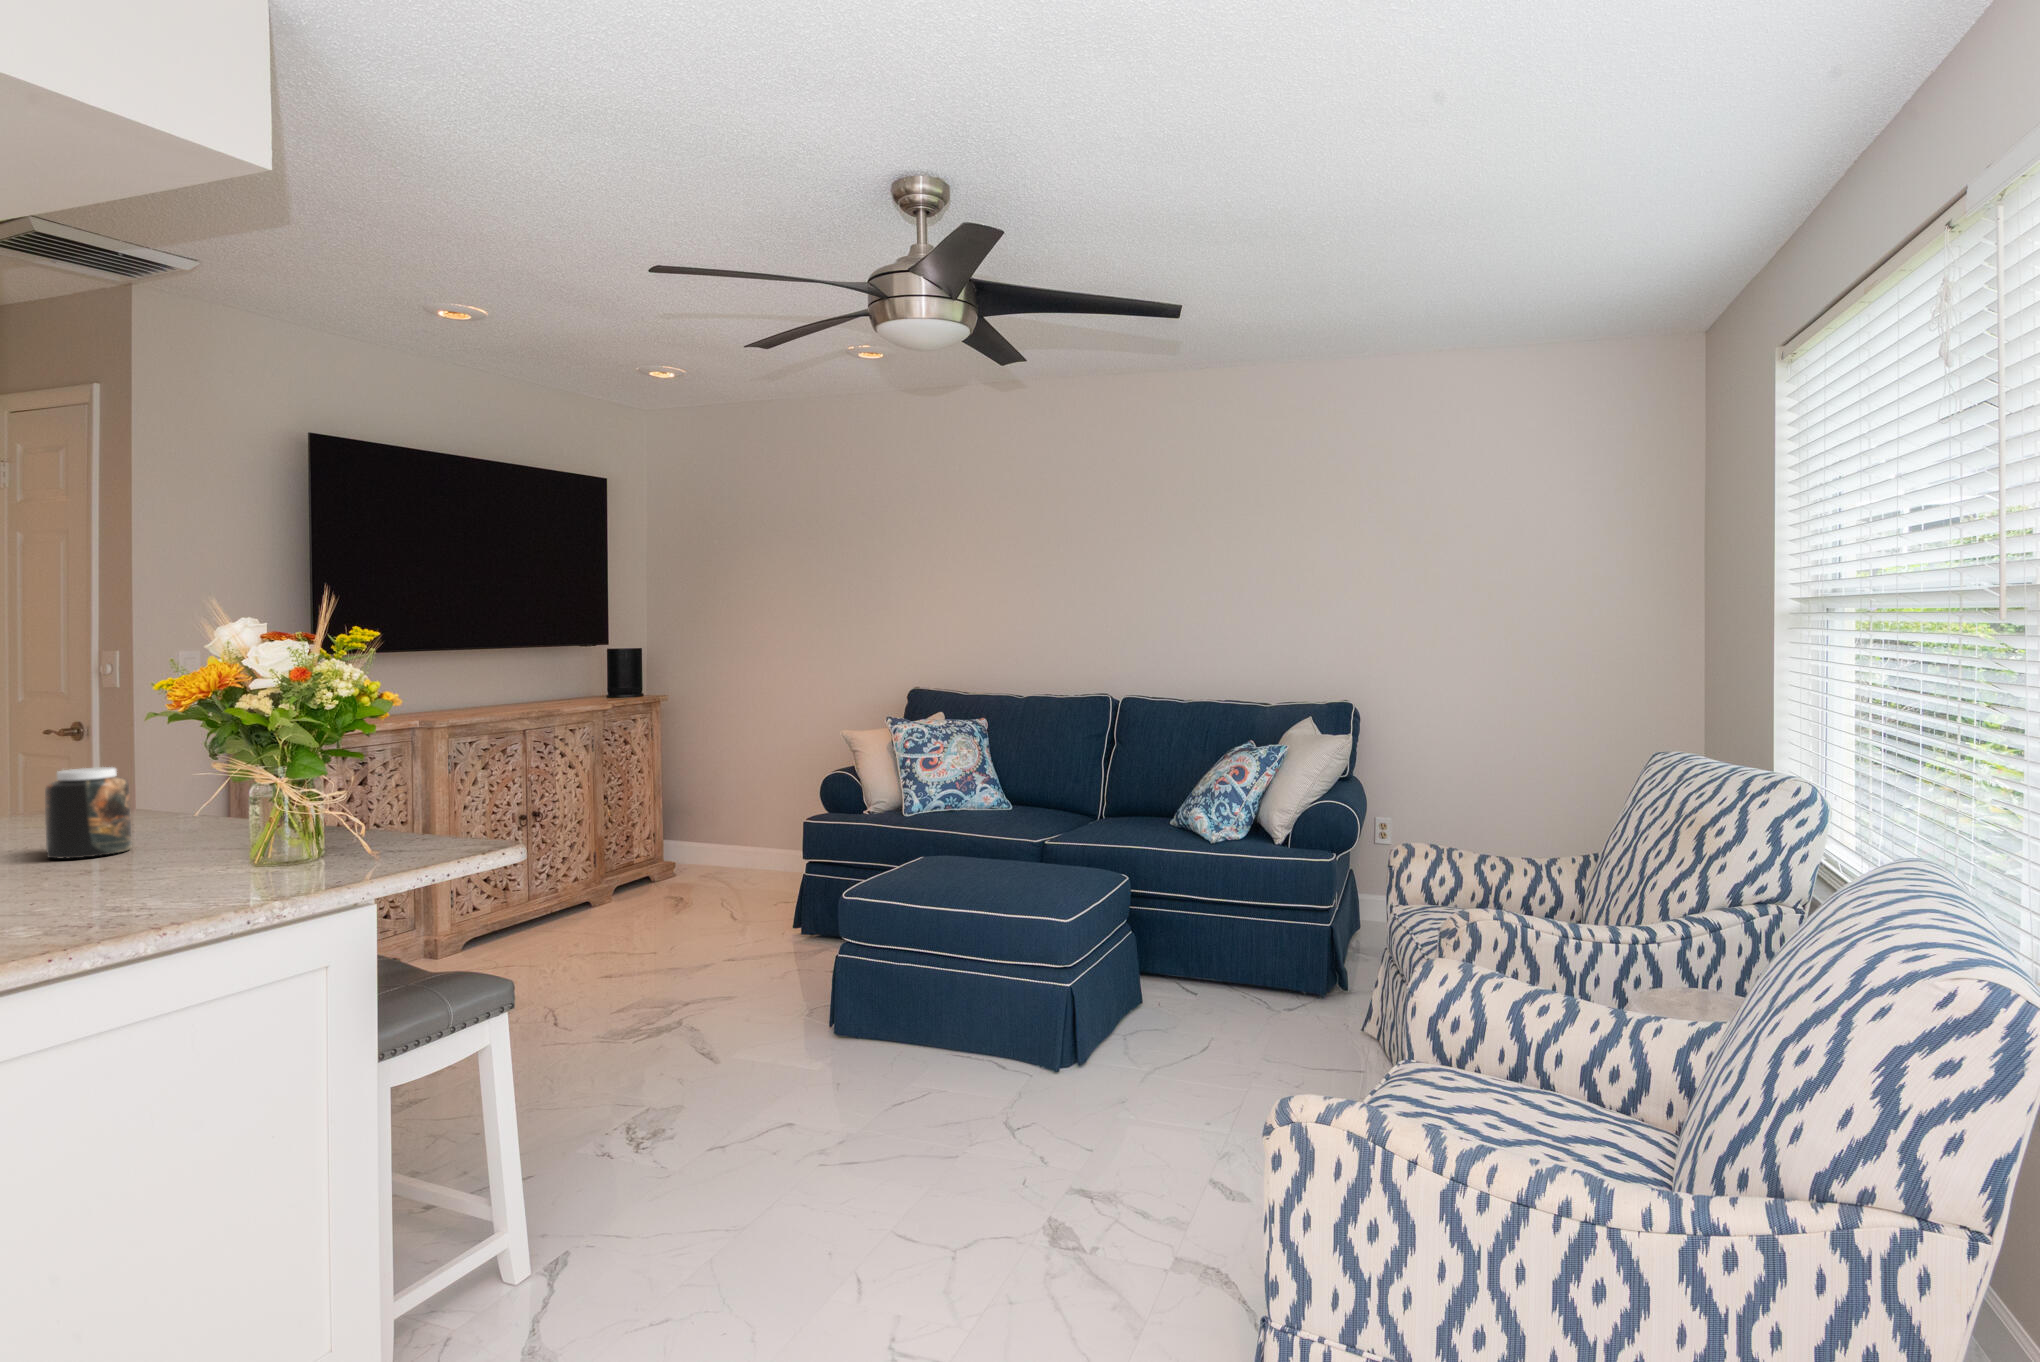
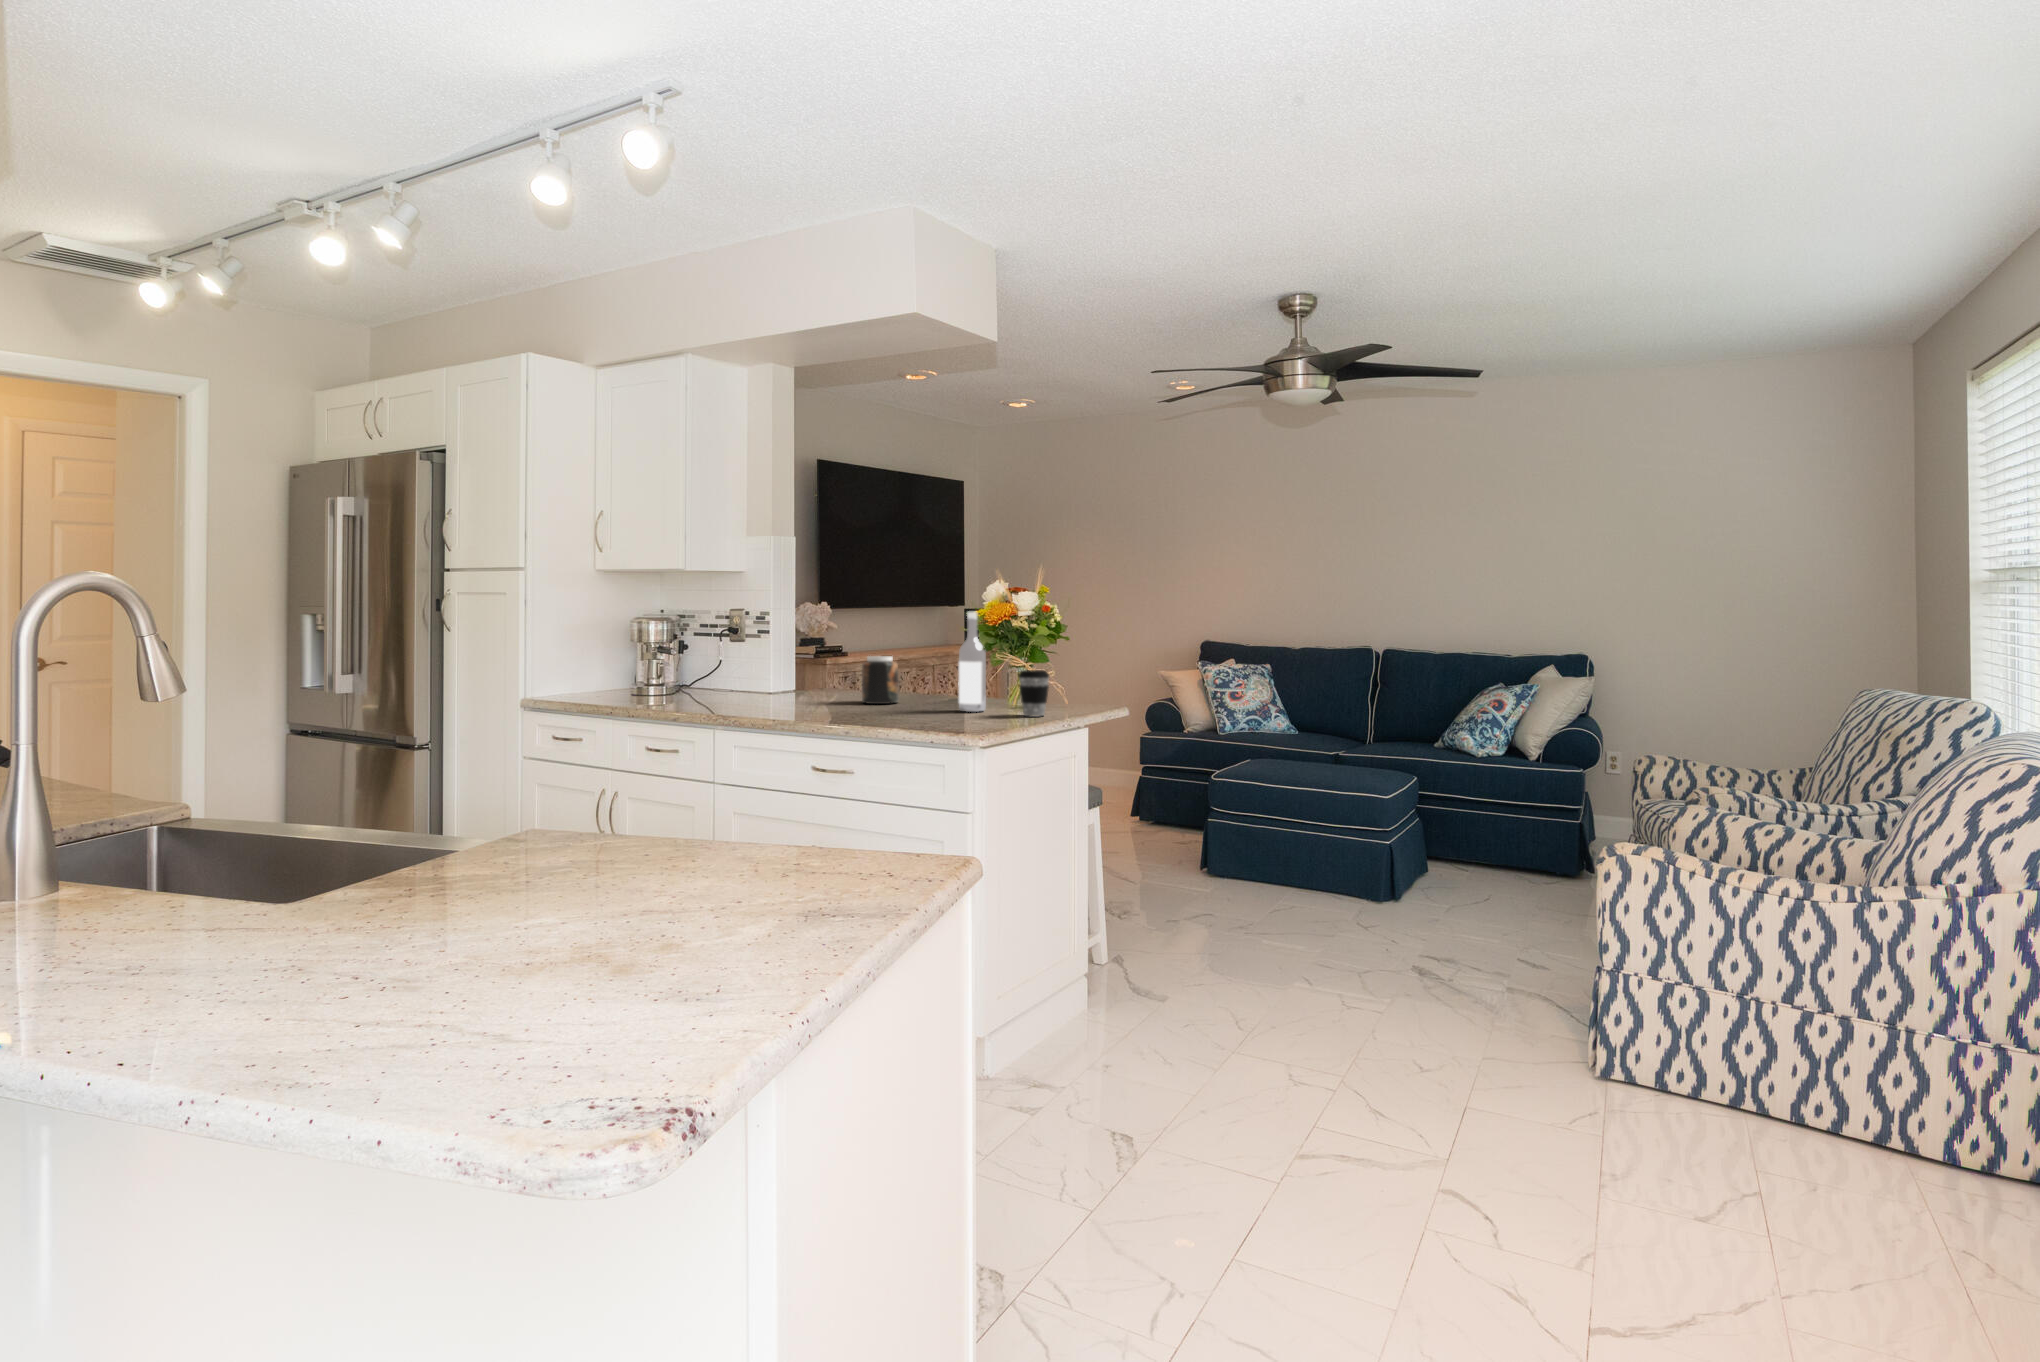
wine bottle: none [165,691,229,880] -> present [958,611,986,712]
coffee cup: none [244,800,316,892] -> present [1019,670,1050,716]

